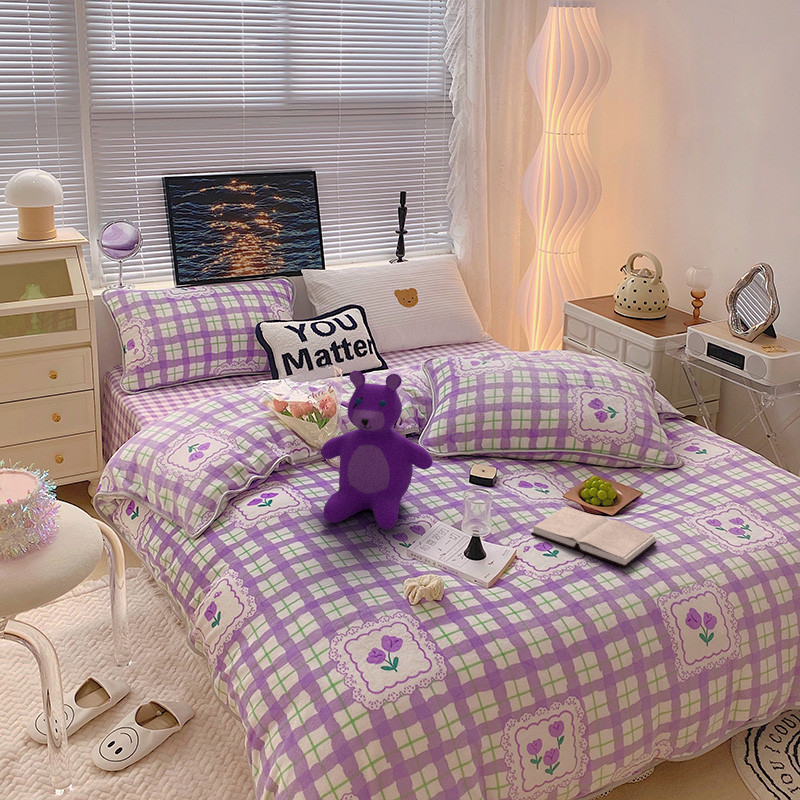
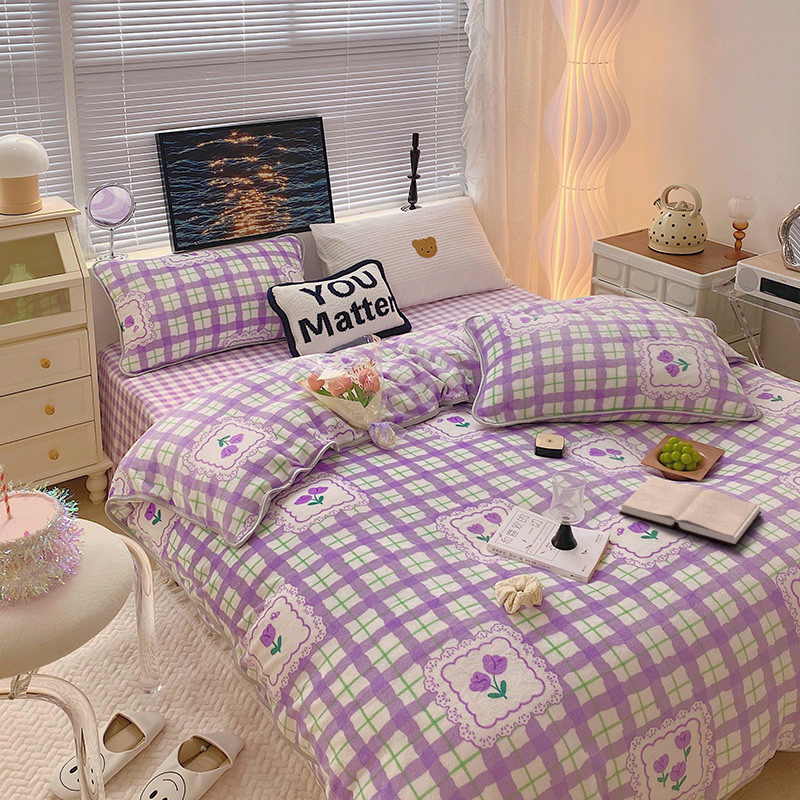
teddy bear: present [321,370,432,529] -> none [372,344,501,521]

